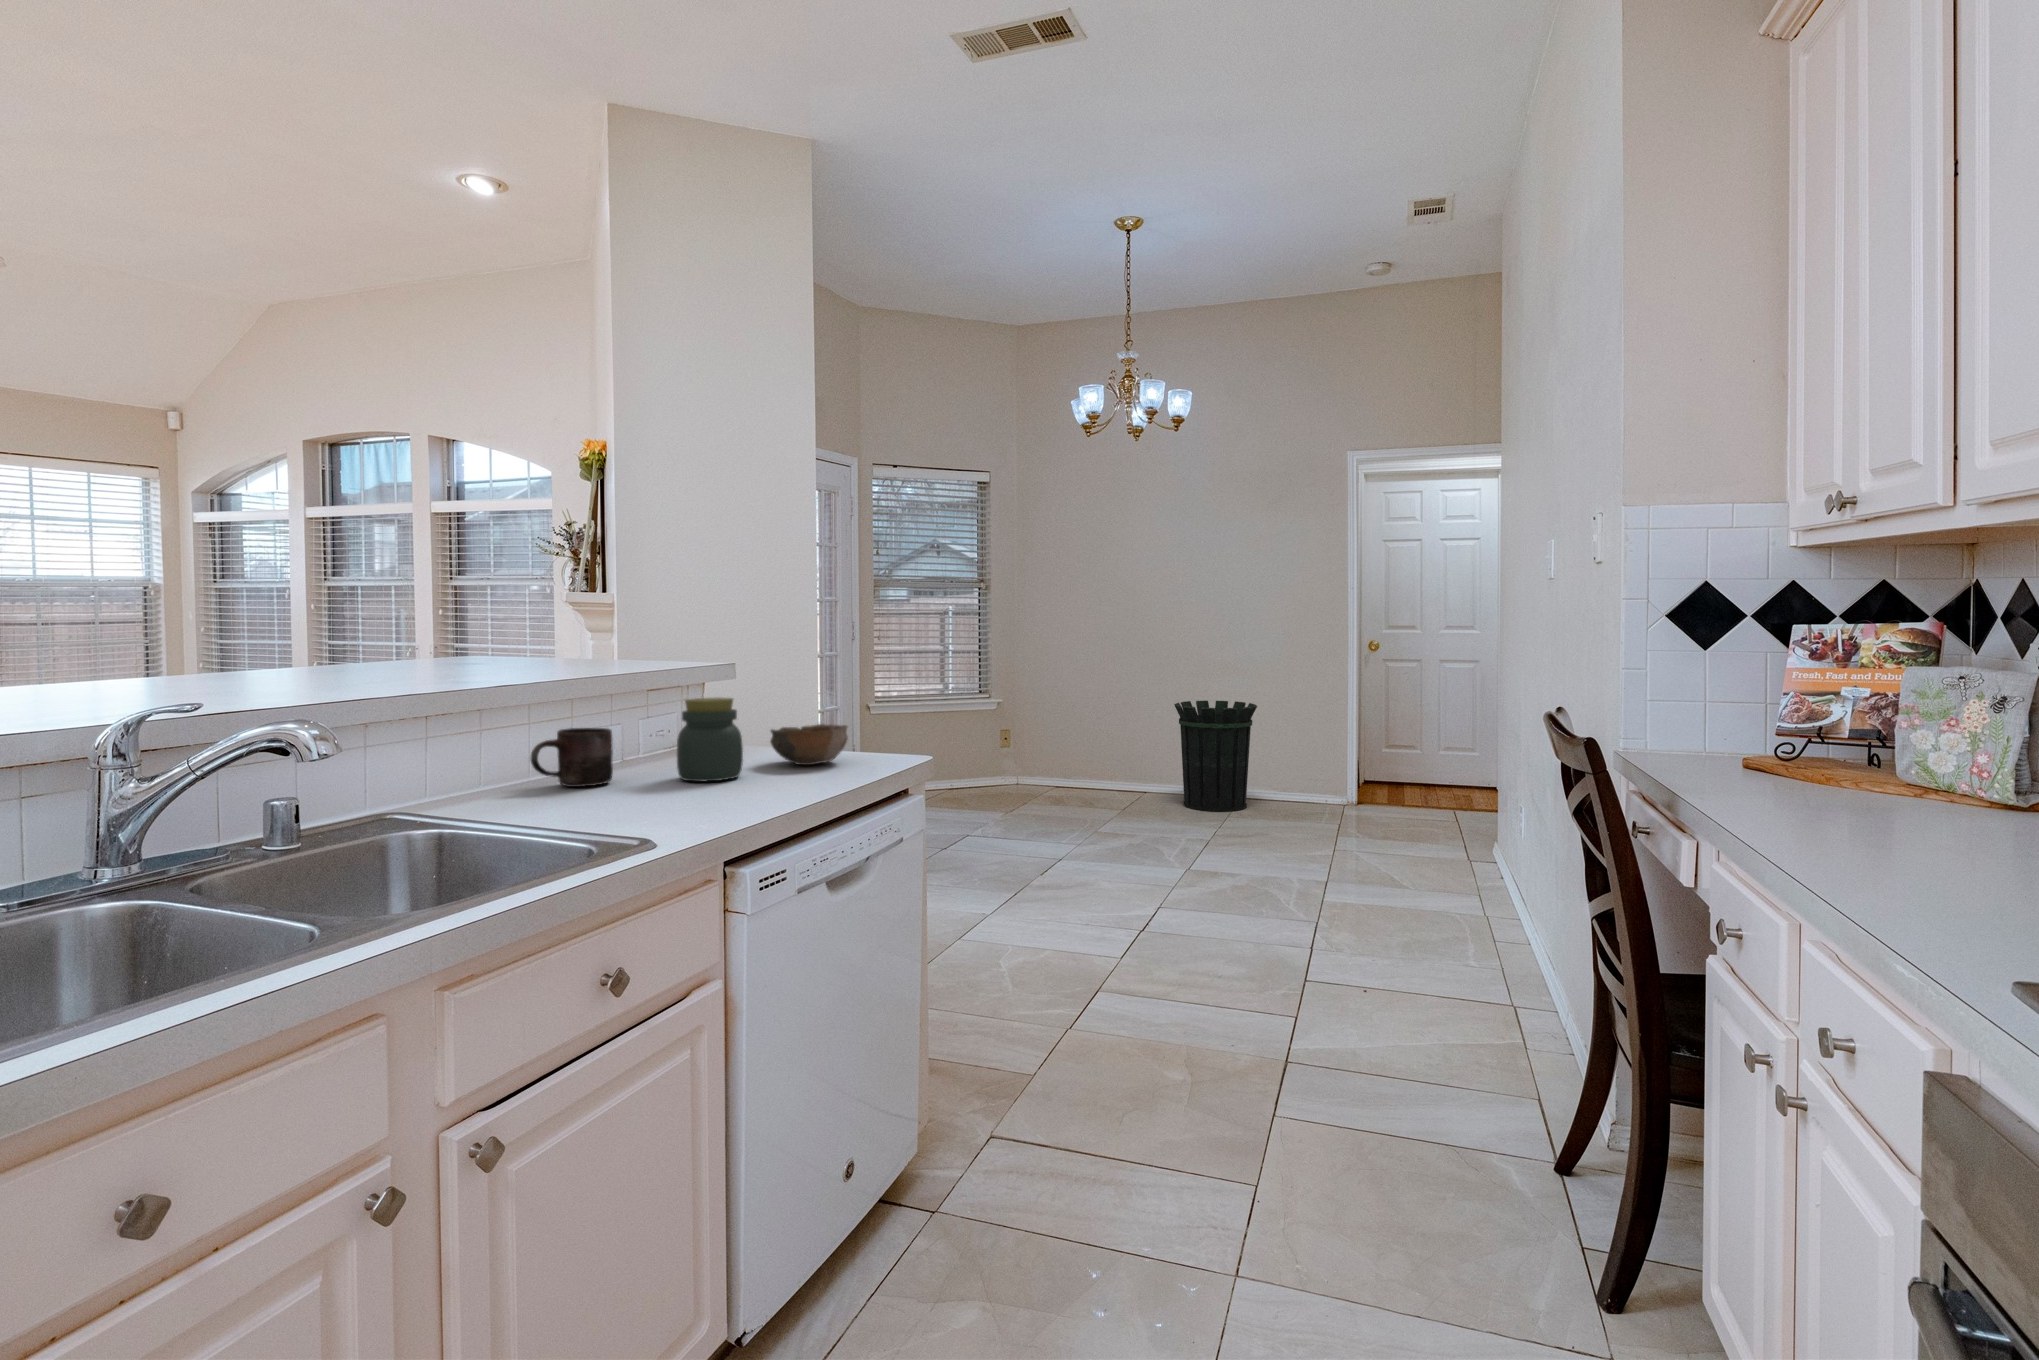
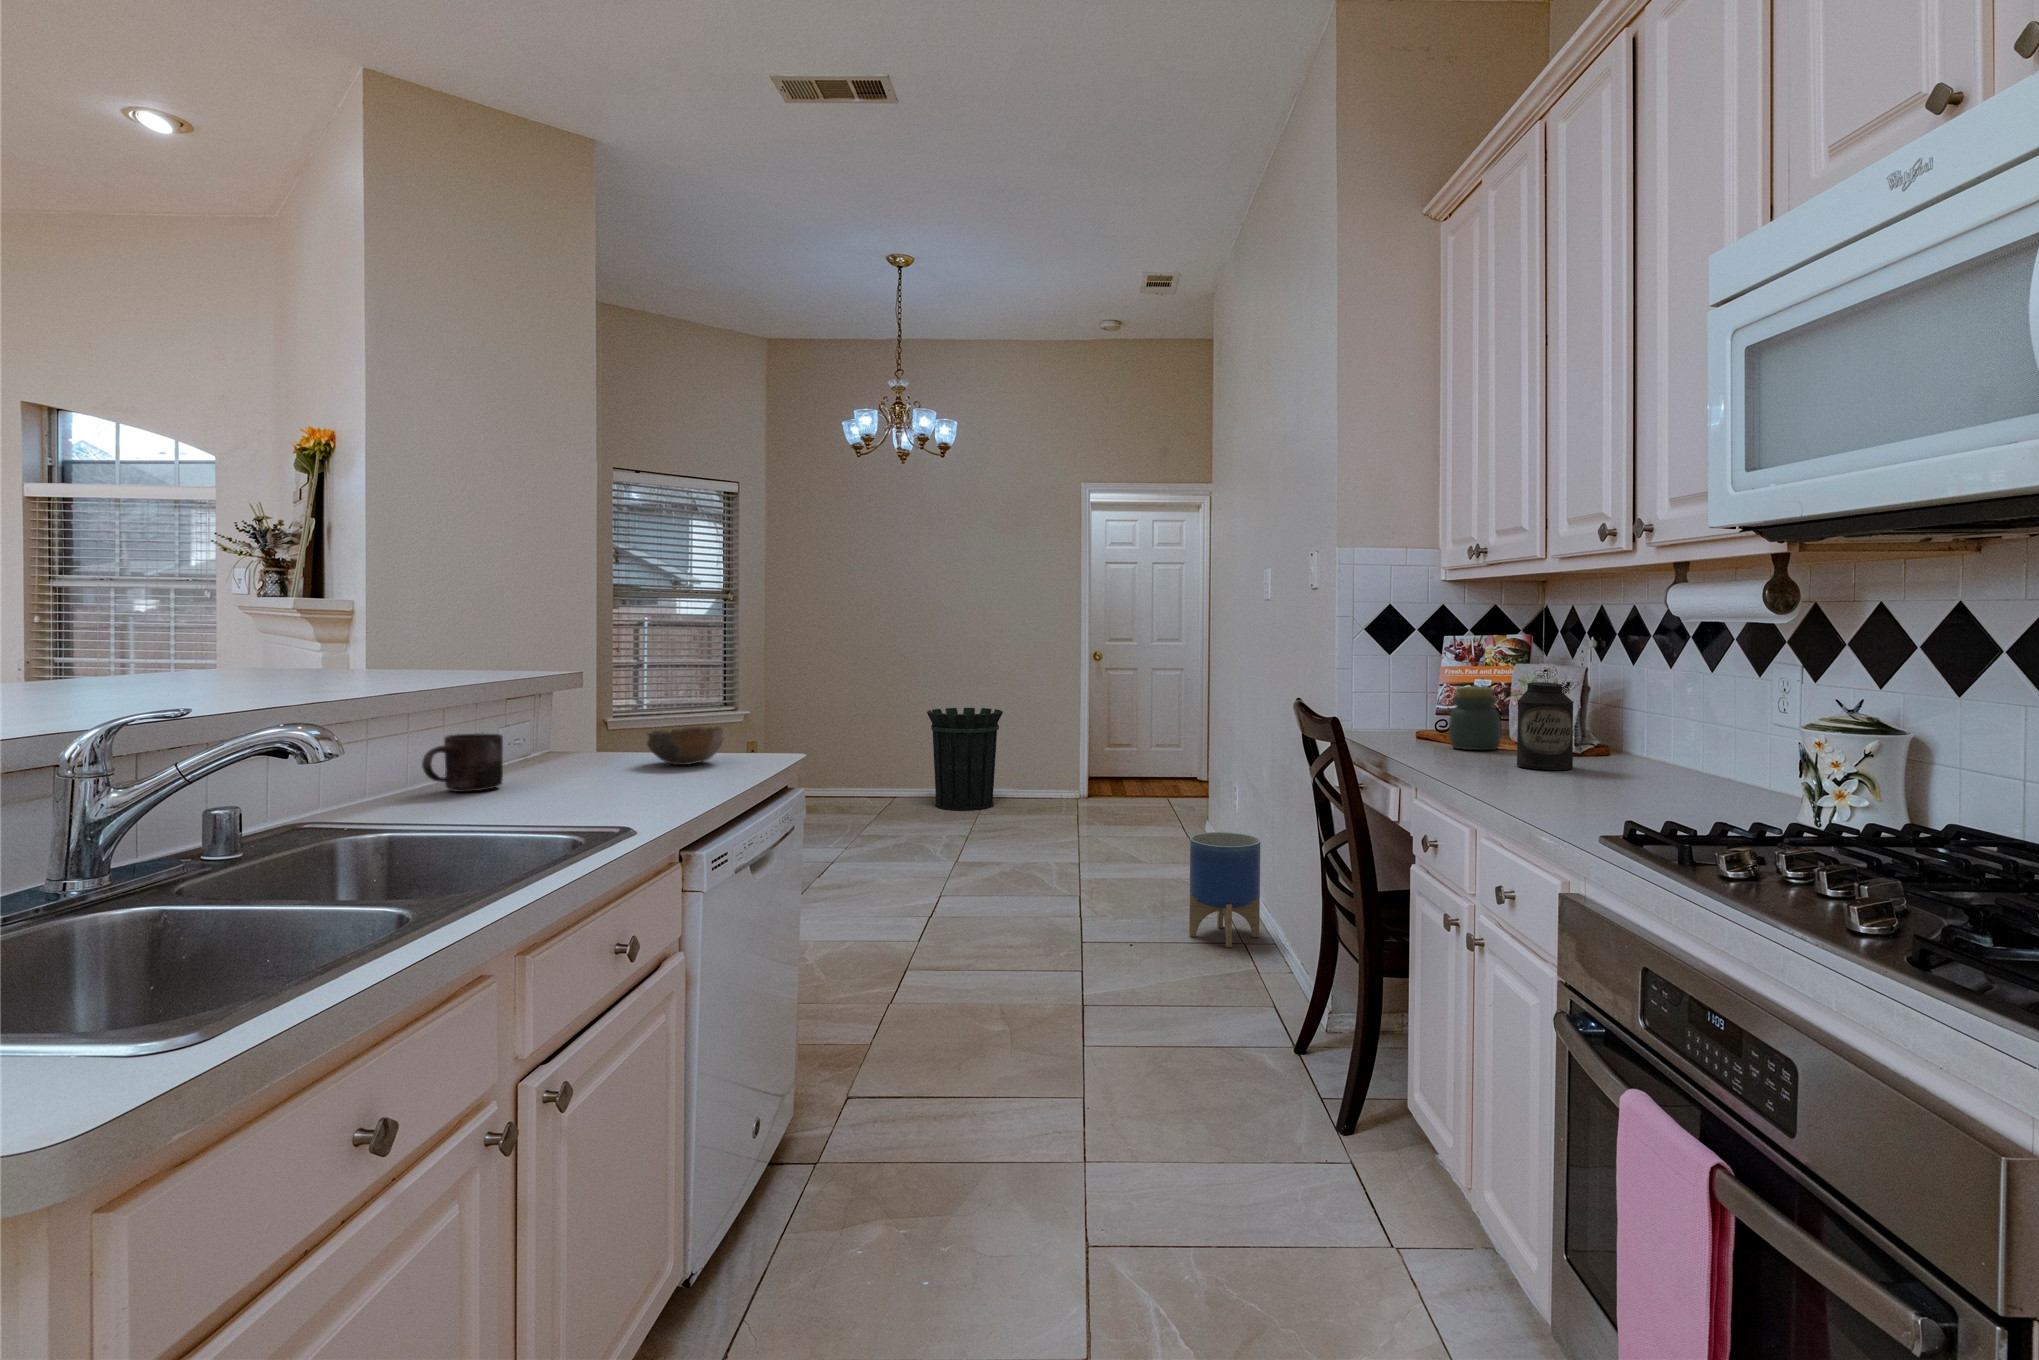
jar: present [677,697,743,781] -> present [1449,687,1501,750]
canister: none [1895,697,2004,835] -> present [1517,682,1574,770]
planter: none [1443,863,1538,1008] -> present [1189,832,1260,947]

